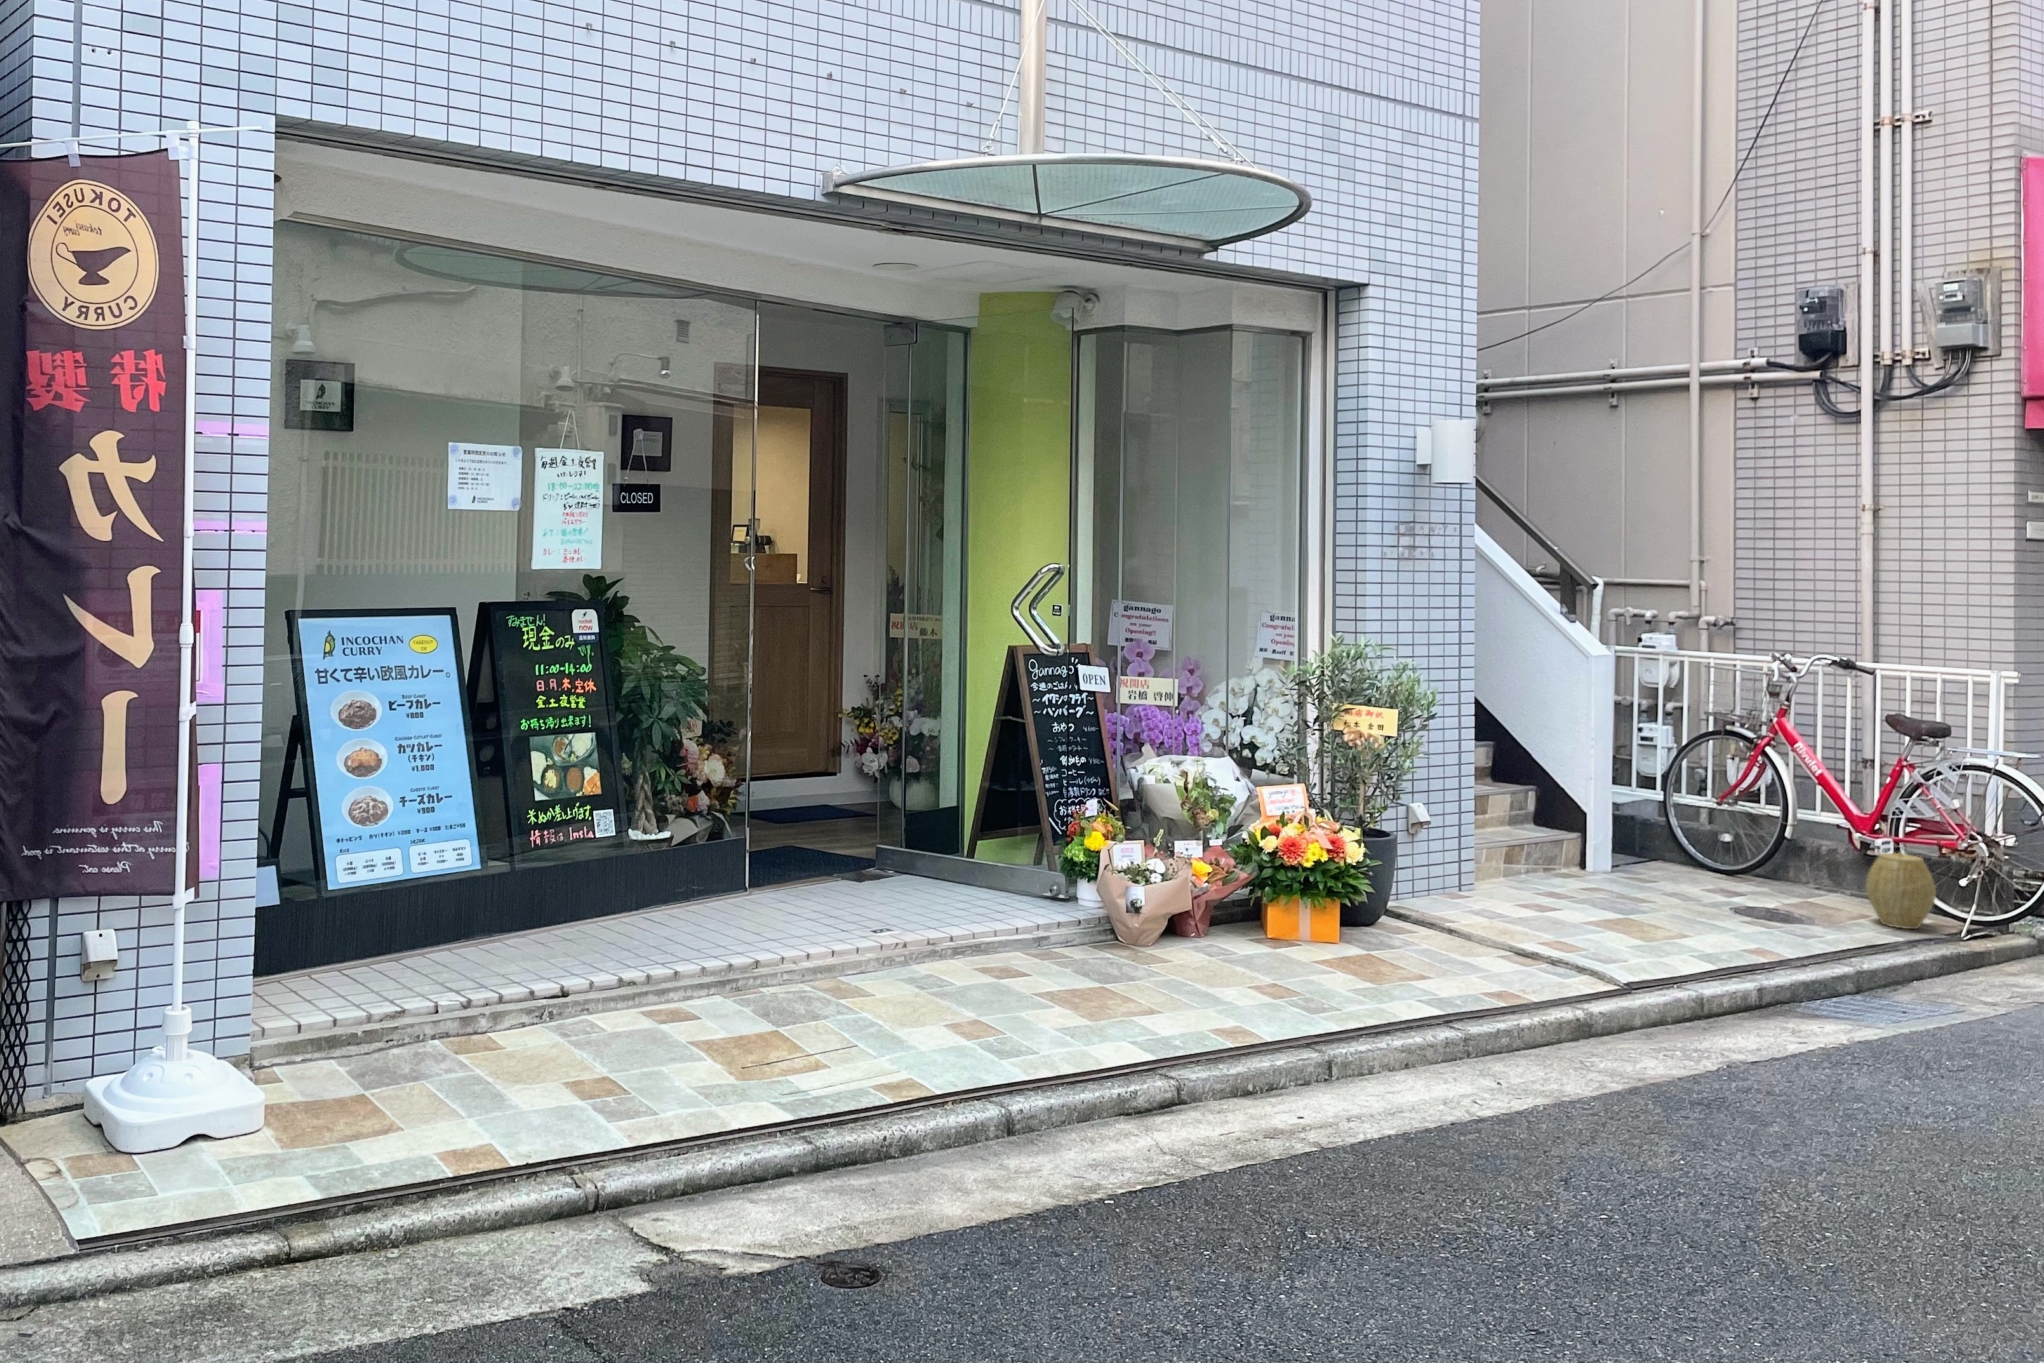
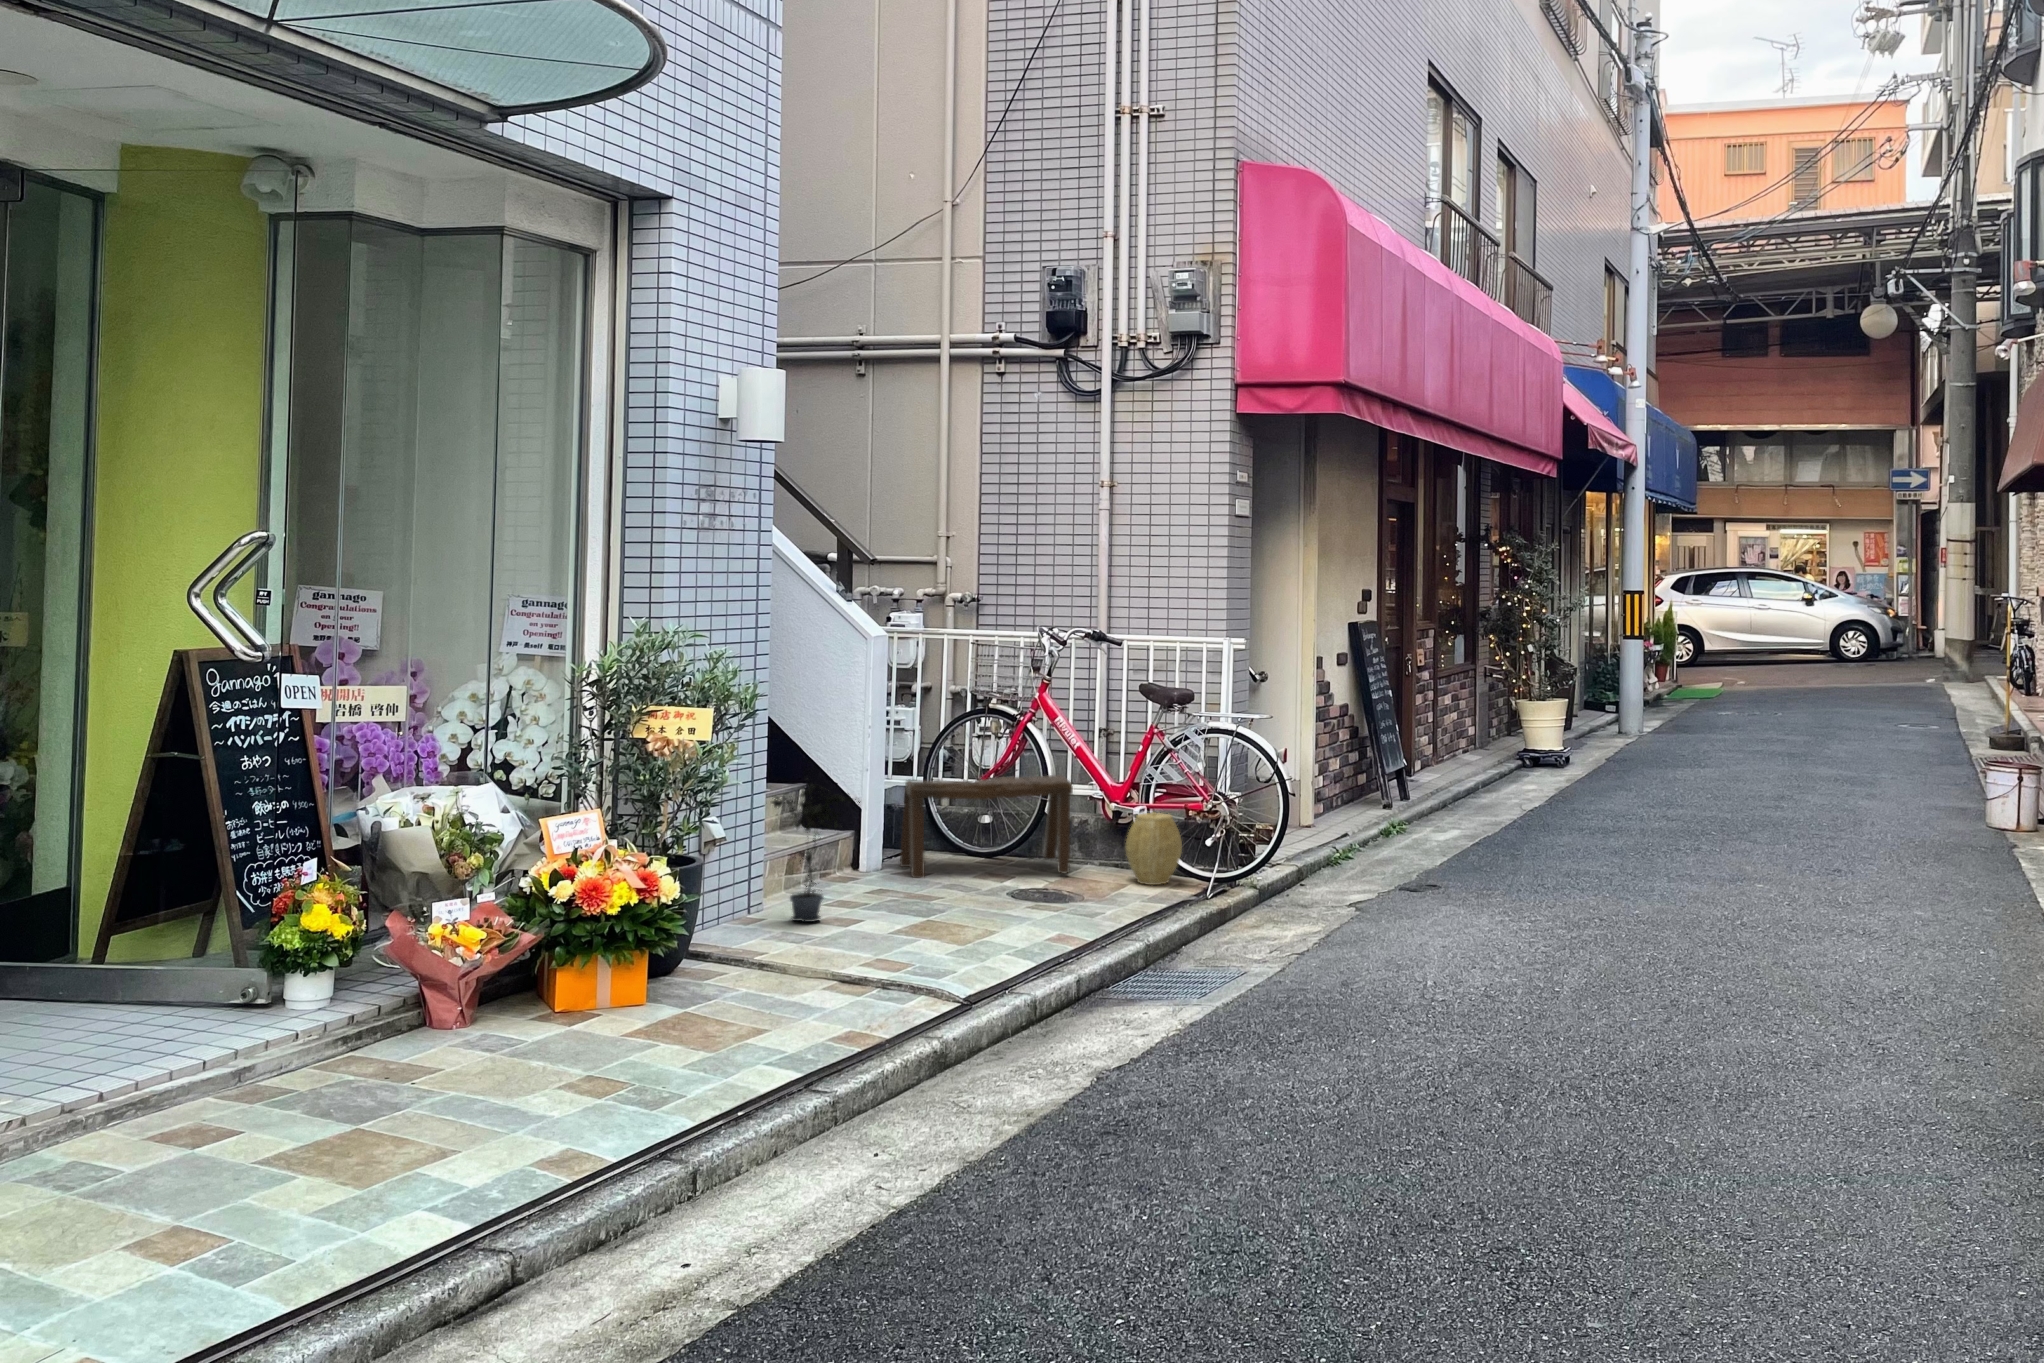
potted plant: none [1464,779,1554,906] -> present [771,783,861,922]
bench: none [1621,792,1803,903] -> present [900,775,1073,878]

